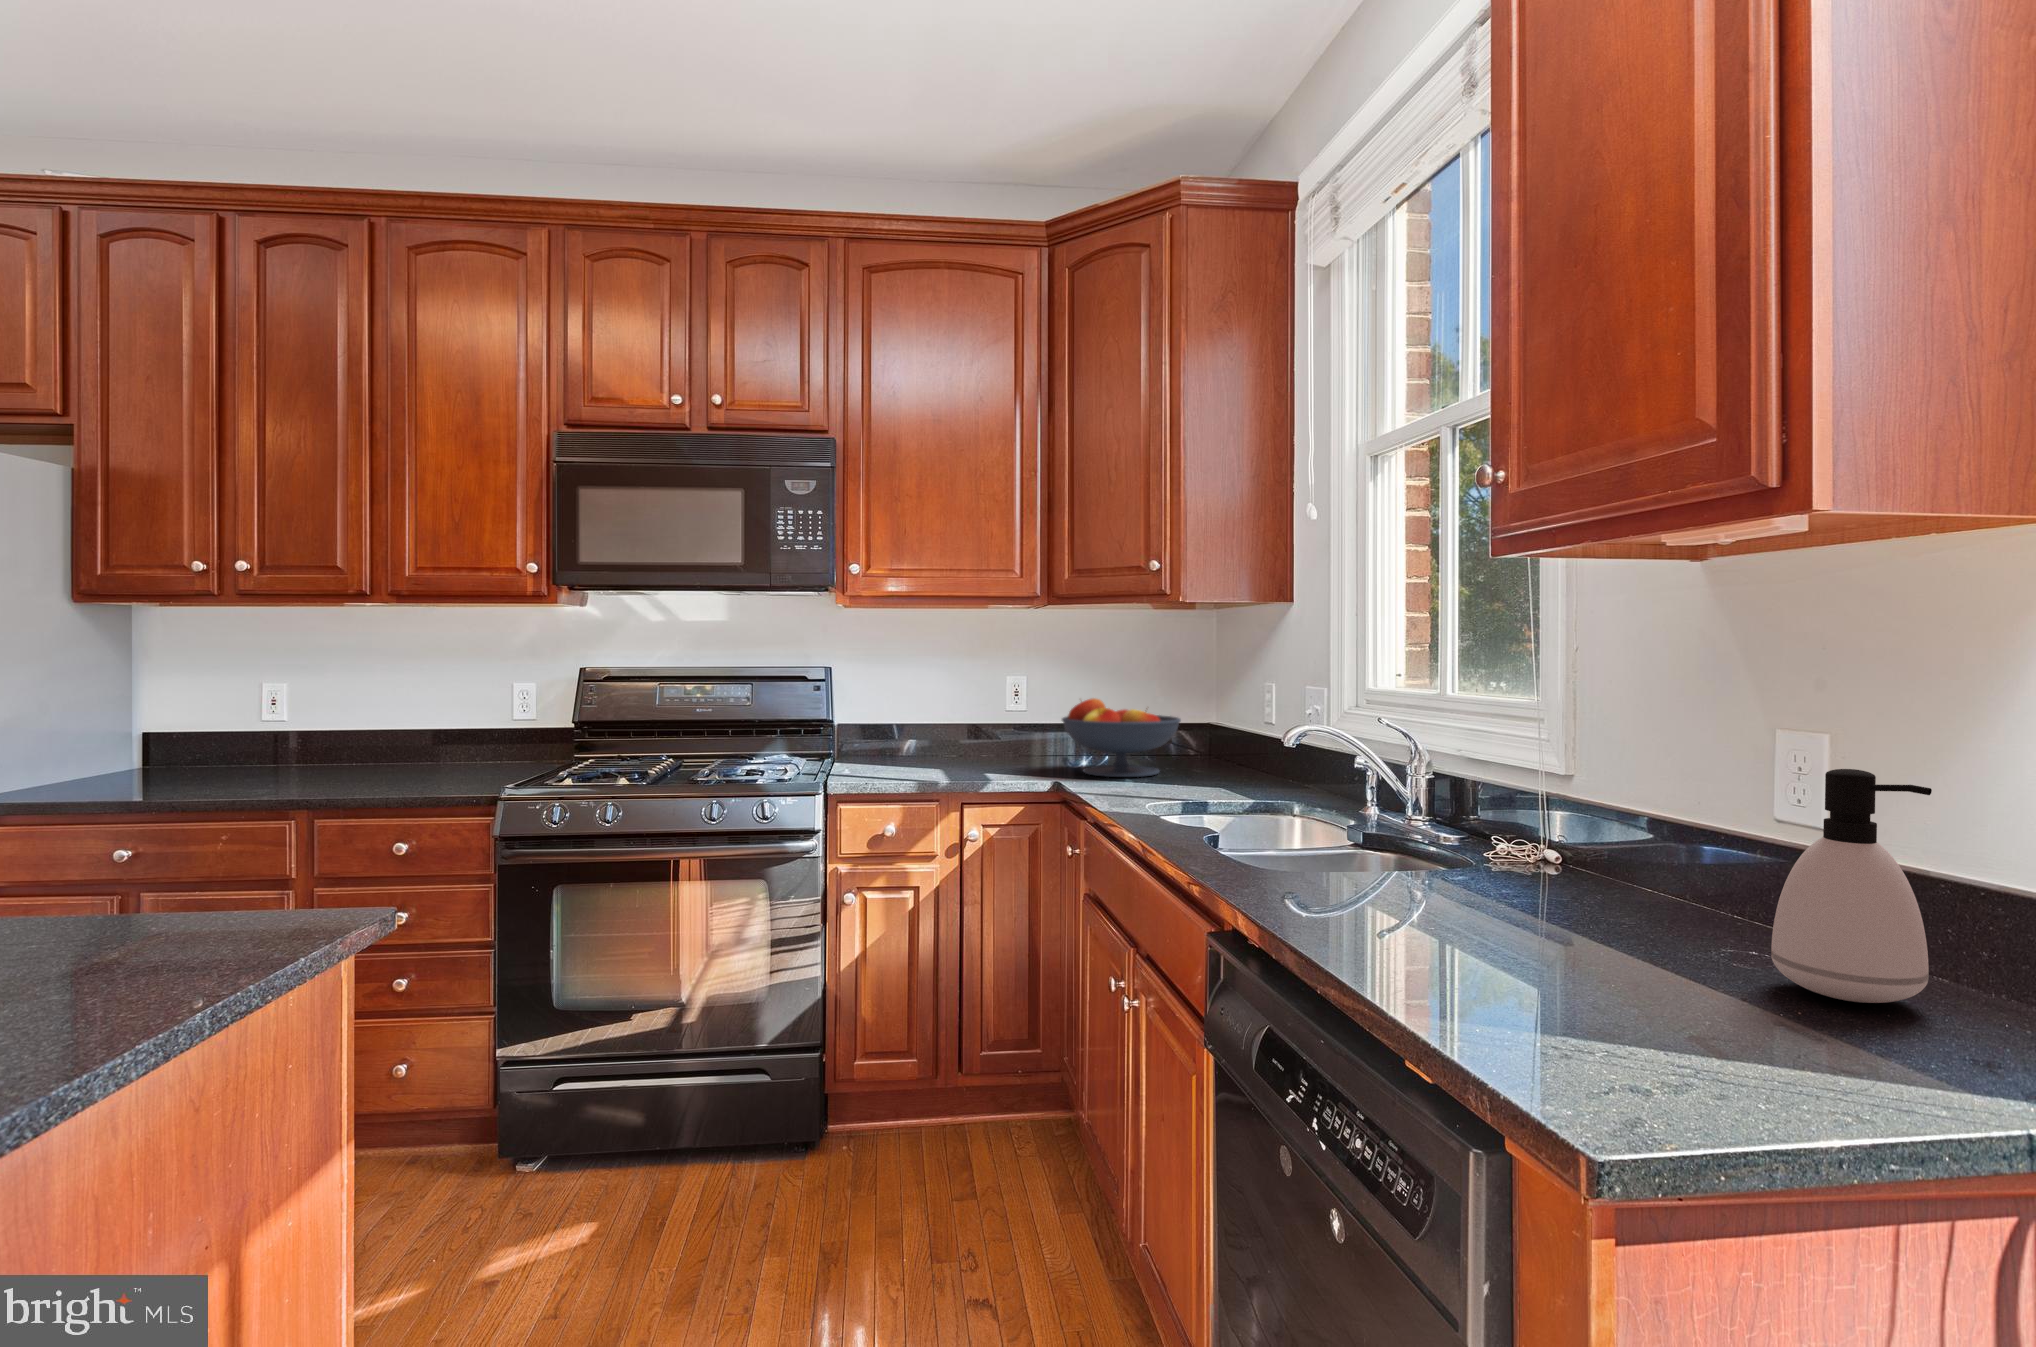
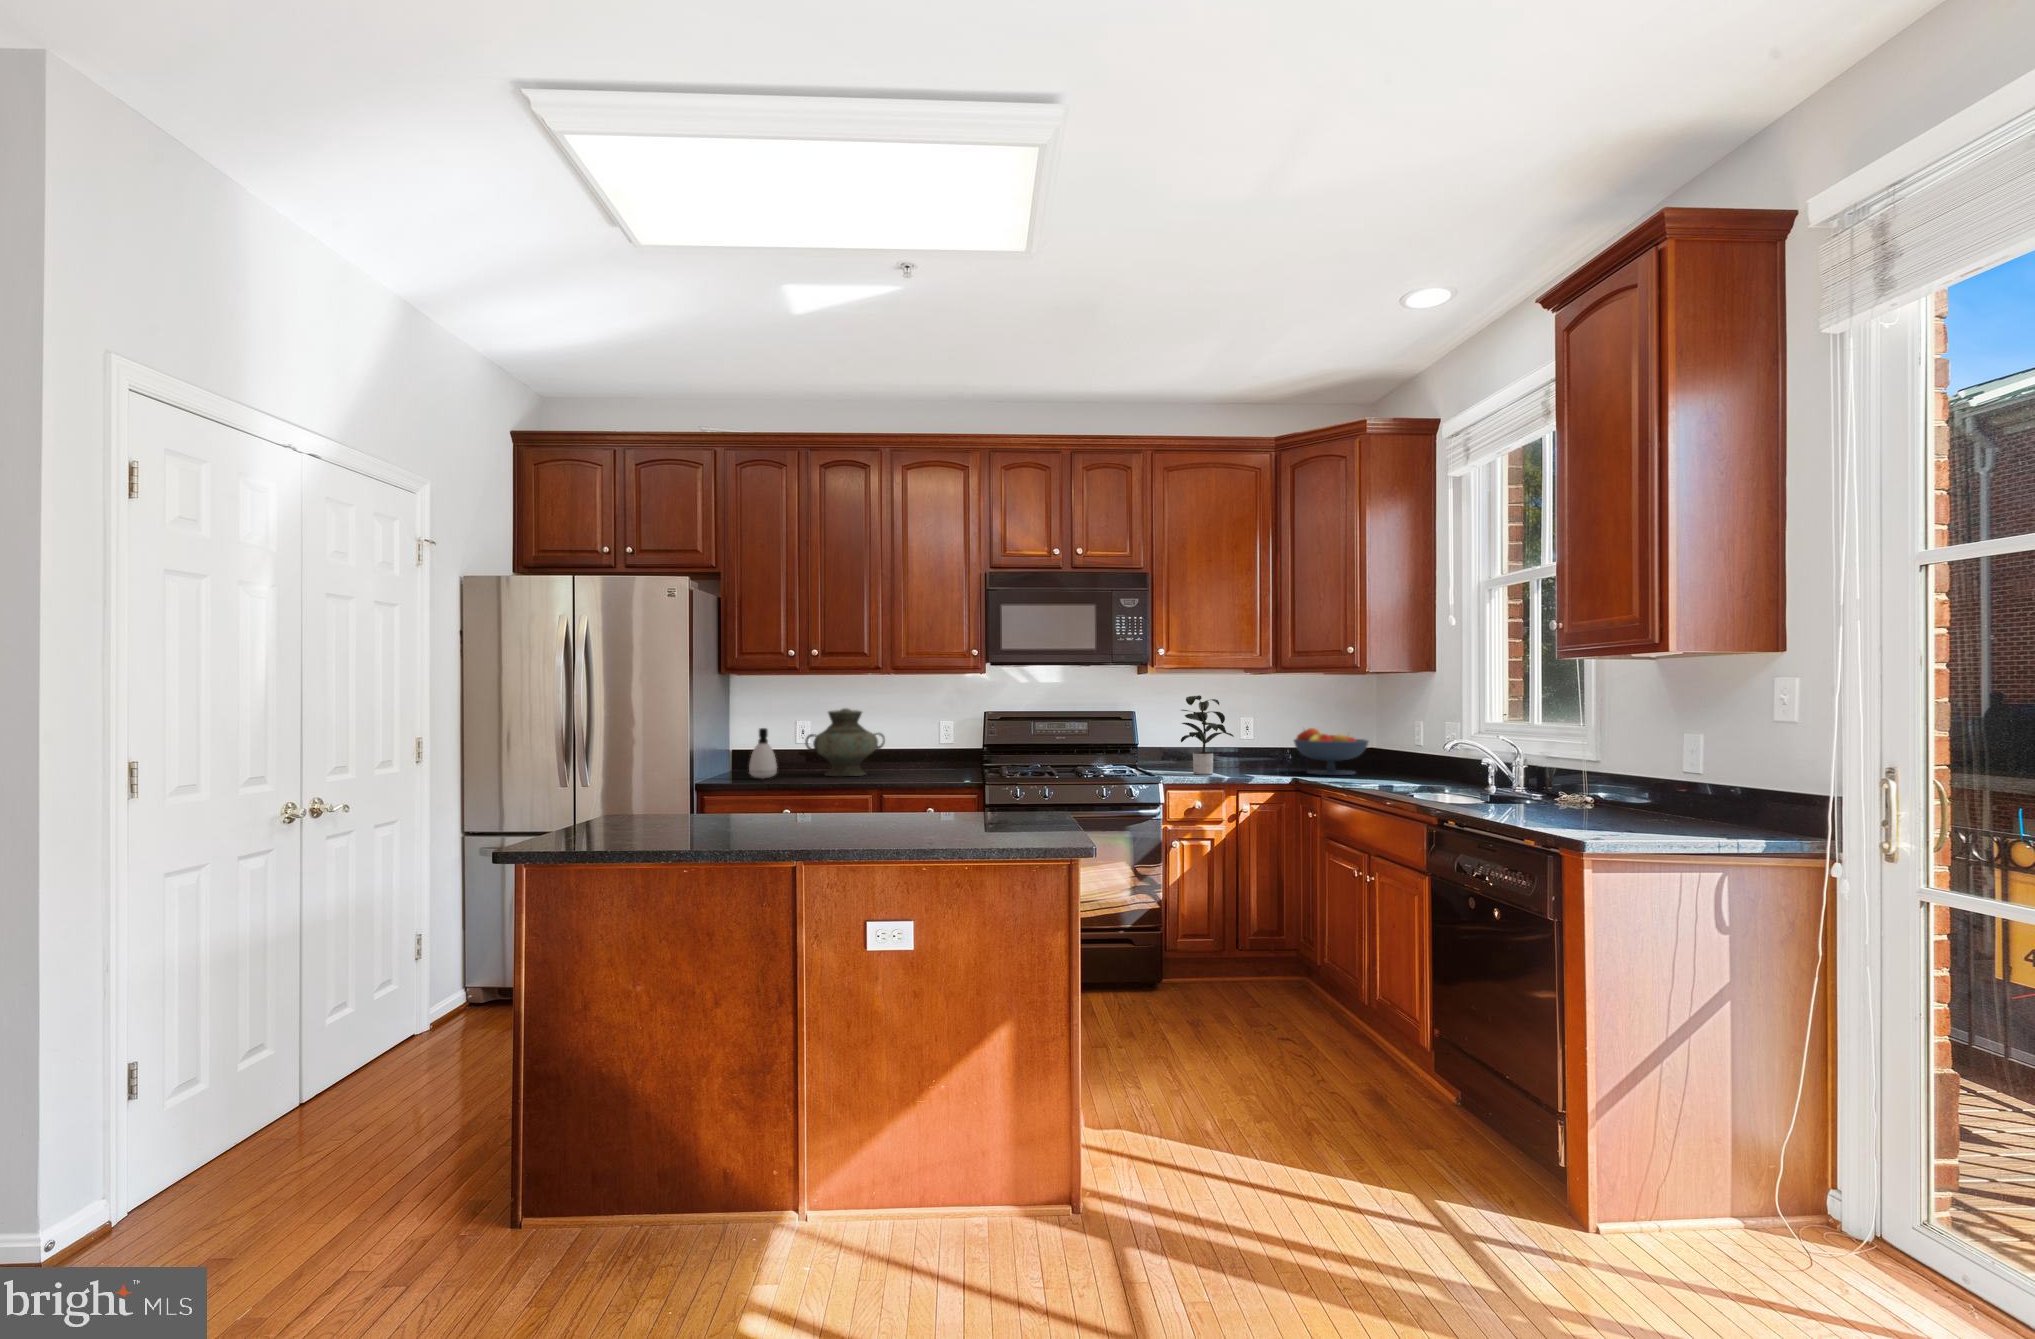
potted plant: none [865,643,983,775] -> present [1181,695,1234,775]
vase: none [235,665,400,780] -> present [805,708,885,776]
soap dispenser: present [1771,769,1932,1003] -> present [749,728,777,778]

